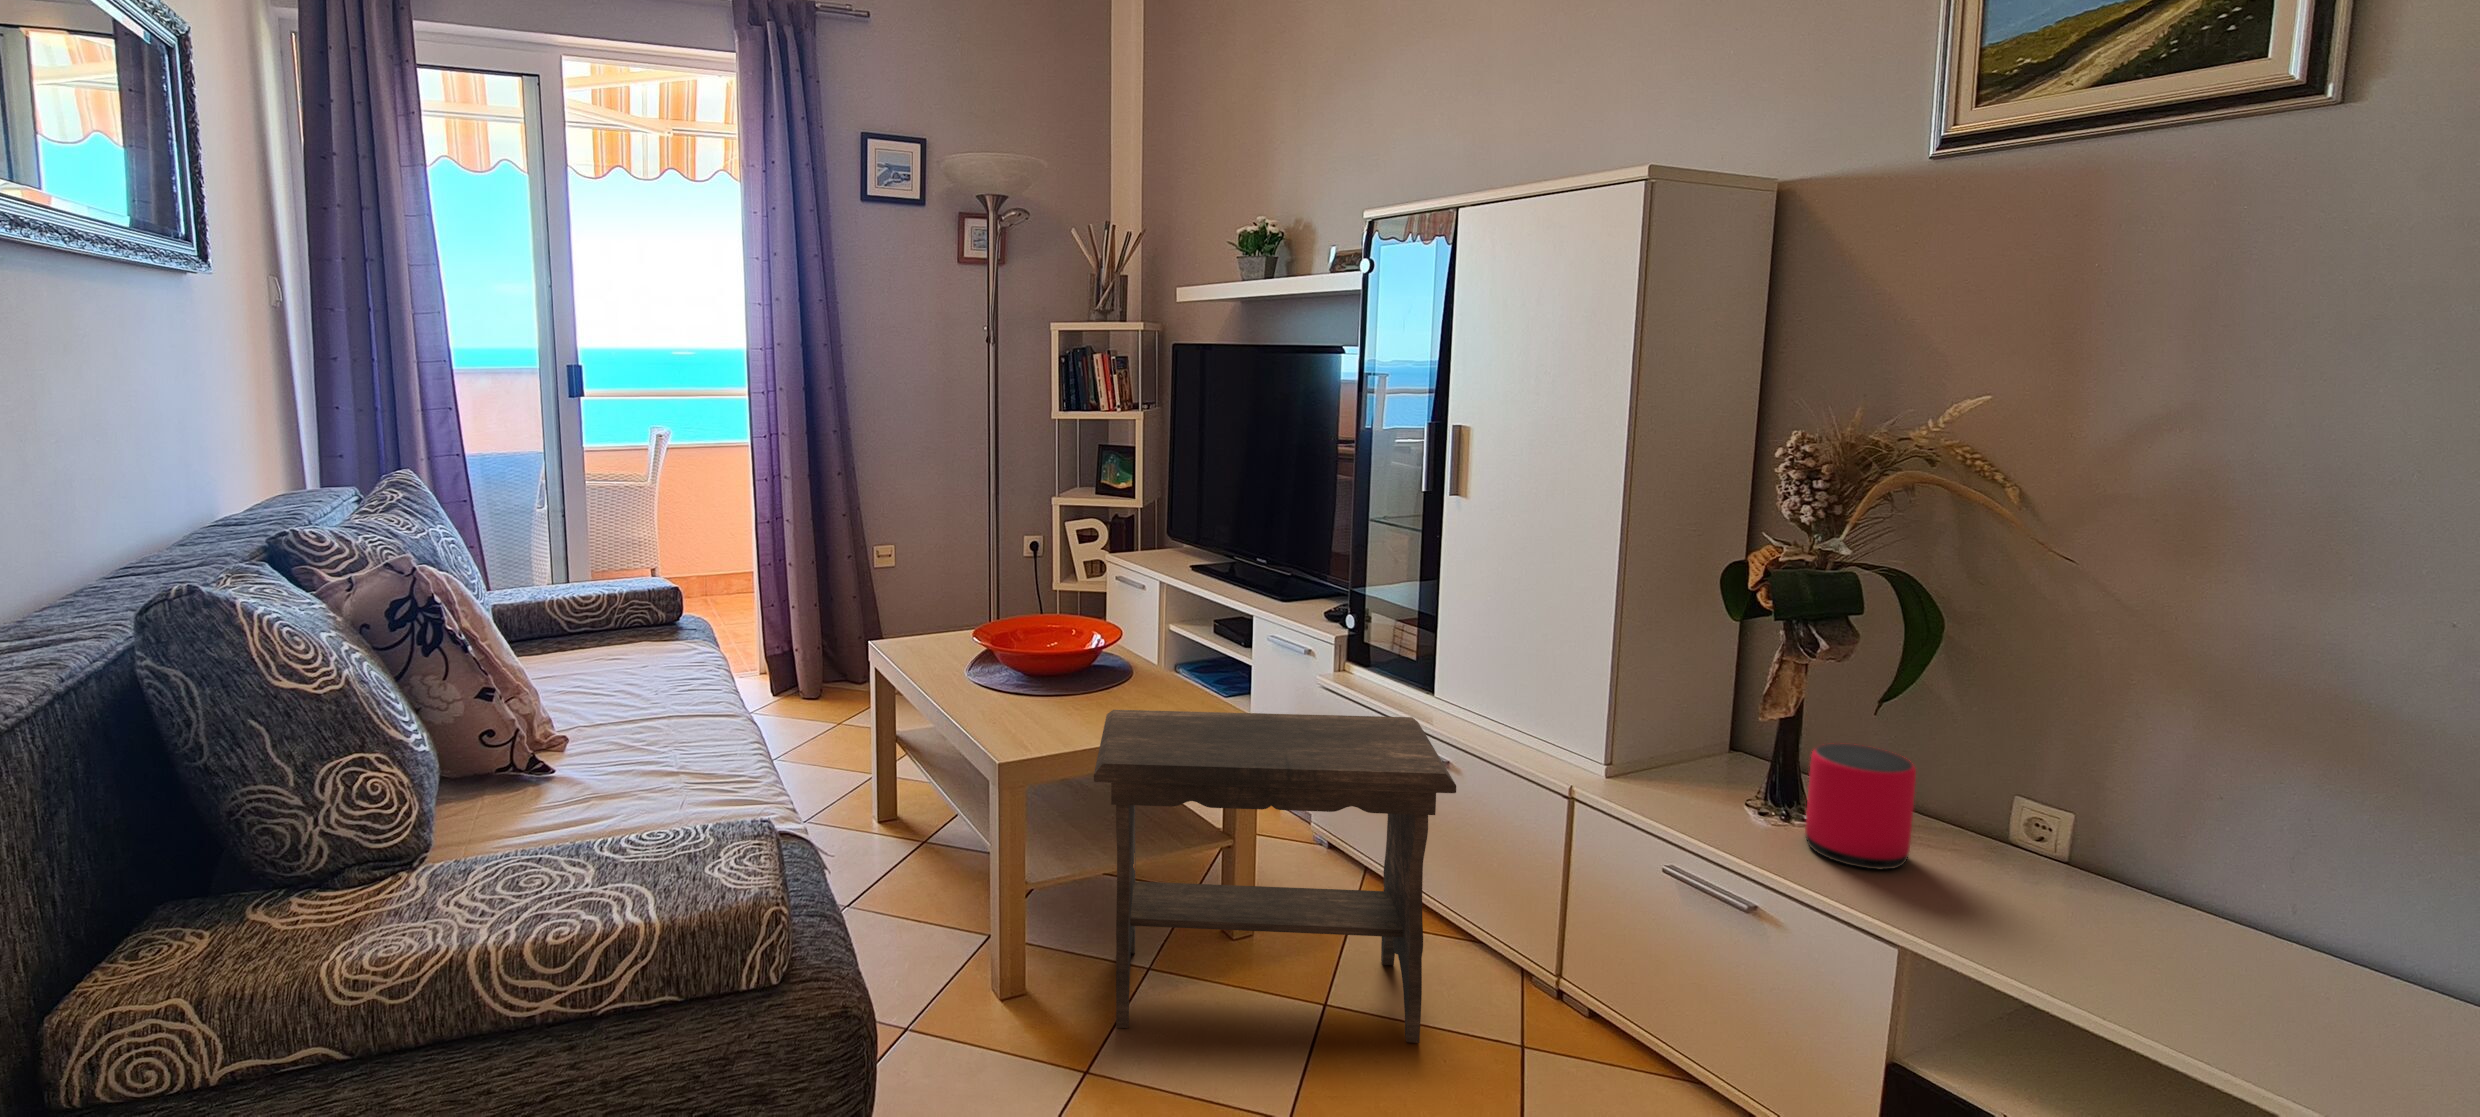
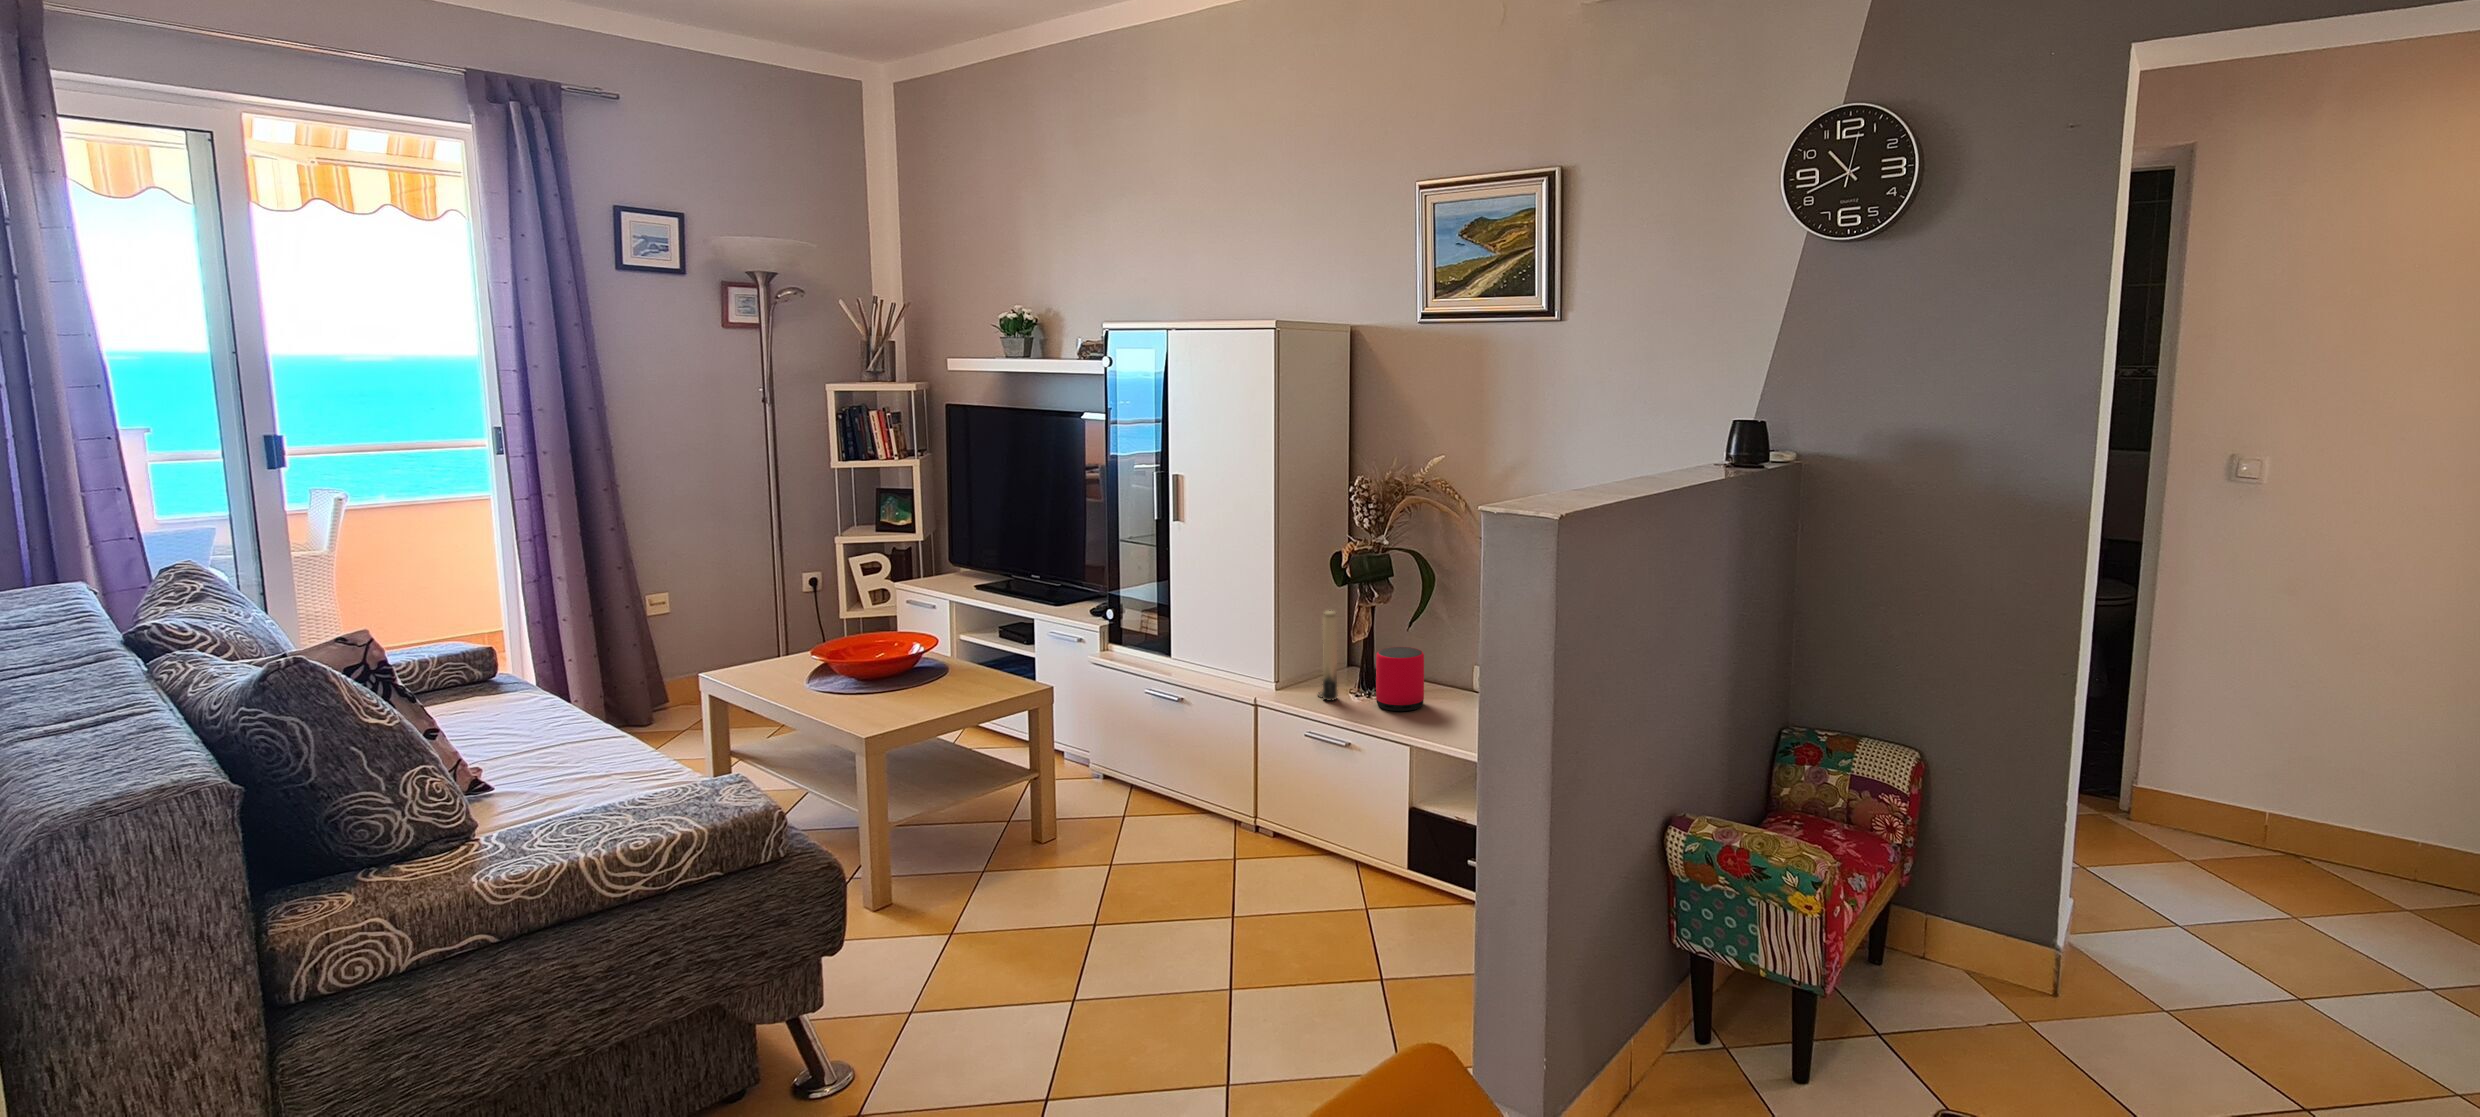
candle: none [1684,665,1732,819] -> present [1319,611,1338,701]
footstool: present [1094,710,1456,1043] -> none [942,669,1188,905]

